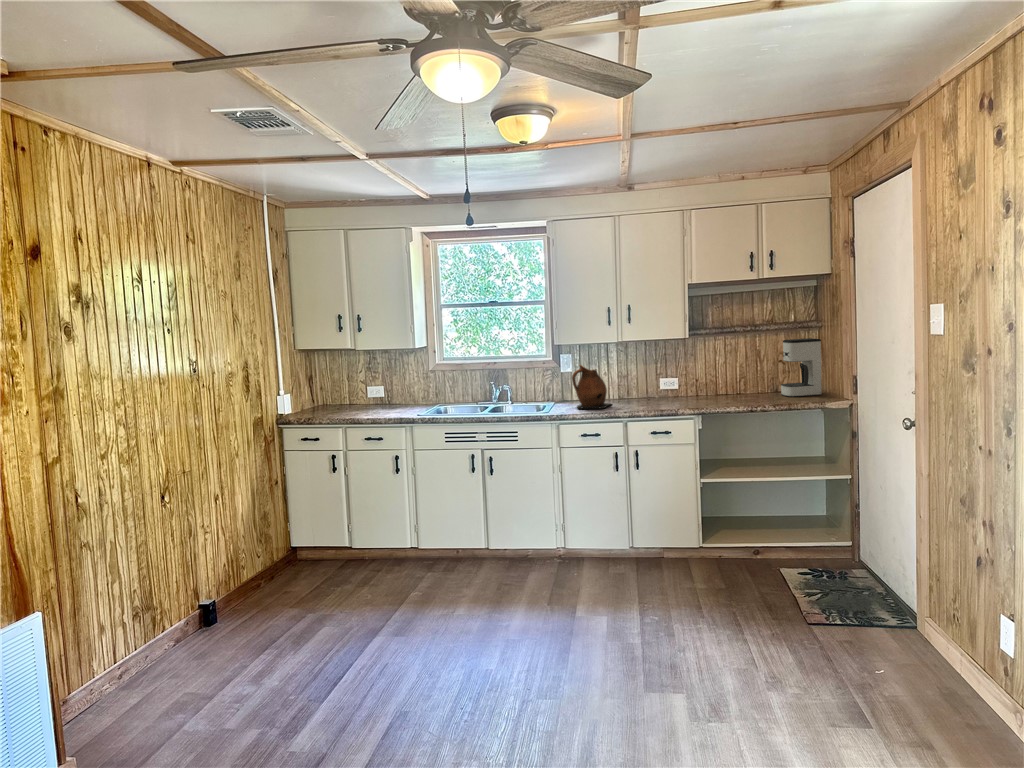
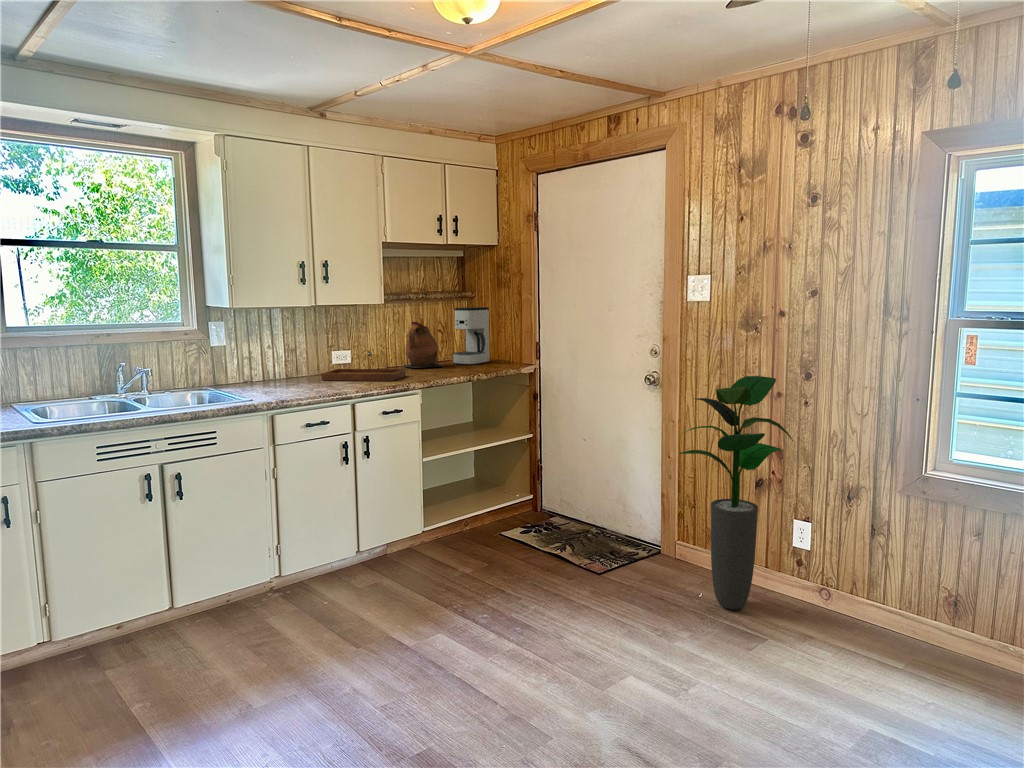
ceramic pitcher: present [572,365,612,409] -> present [404,322,443,368]
tray: none [633,381,700,408] -> present [322,352,406,381]
potted plant: none [829,442,972,721] -> present [680,376,793,609]

